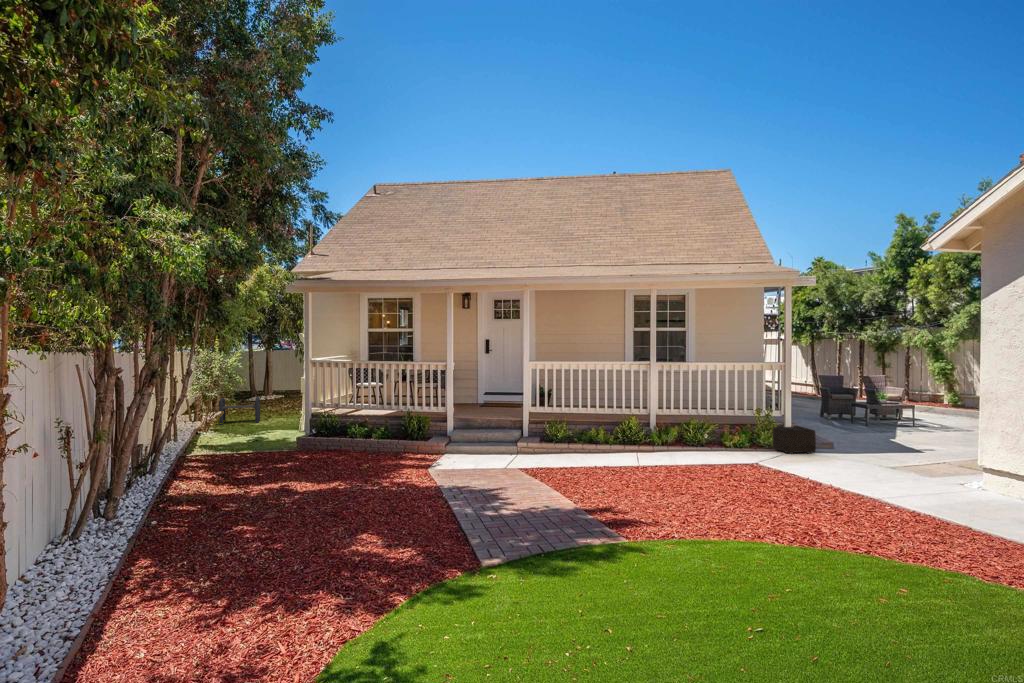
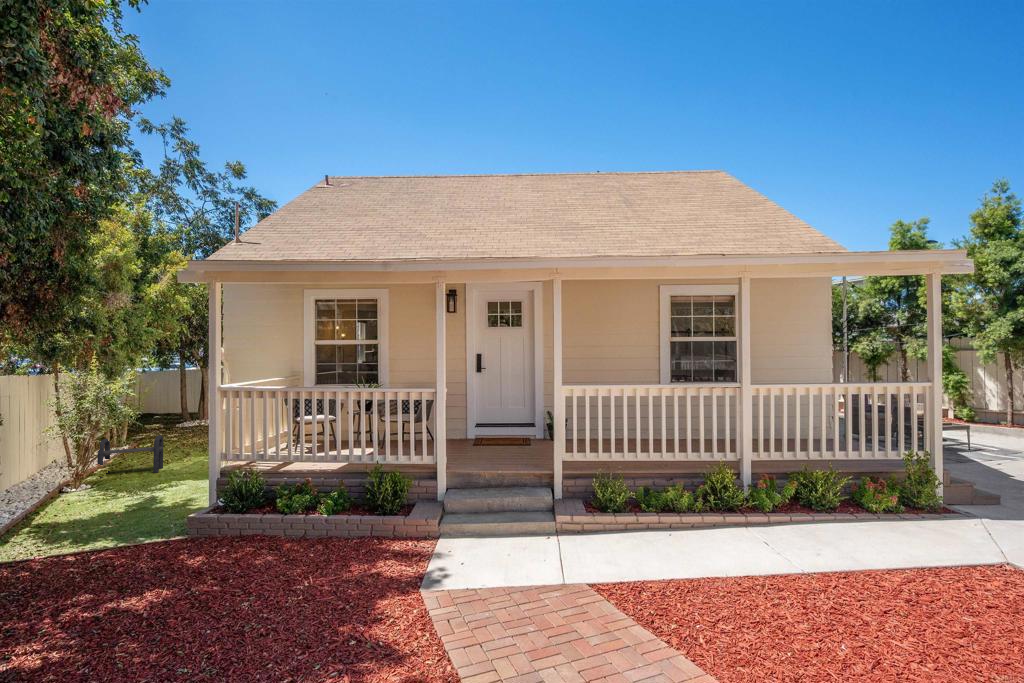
wooden crate: present [773,426,816,454] -> none [932,476,1013,523]

